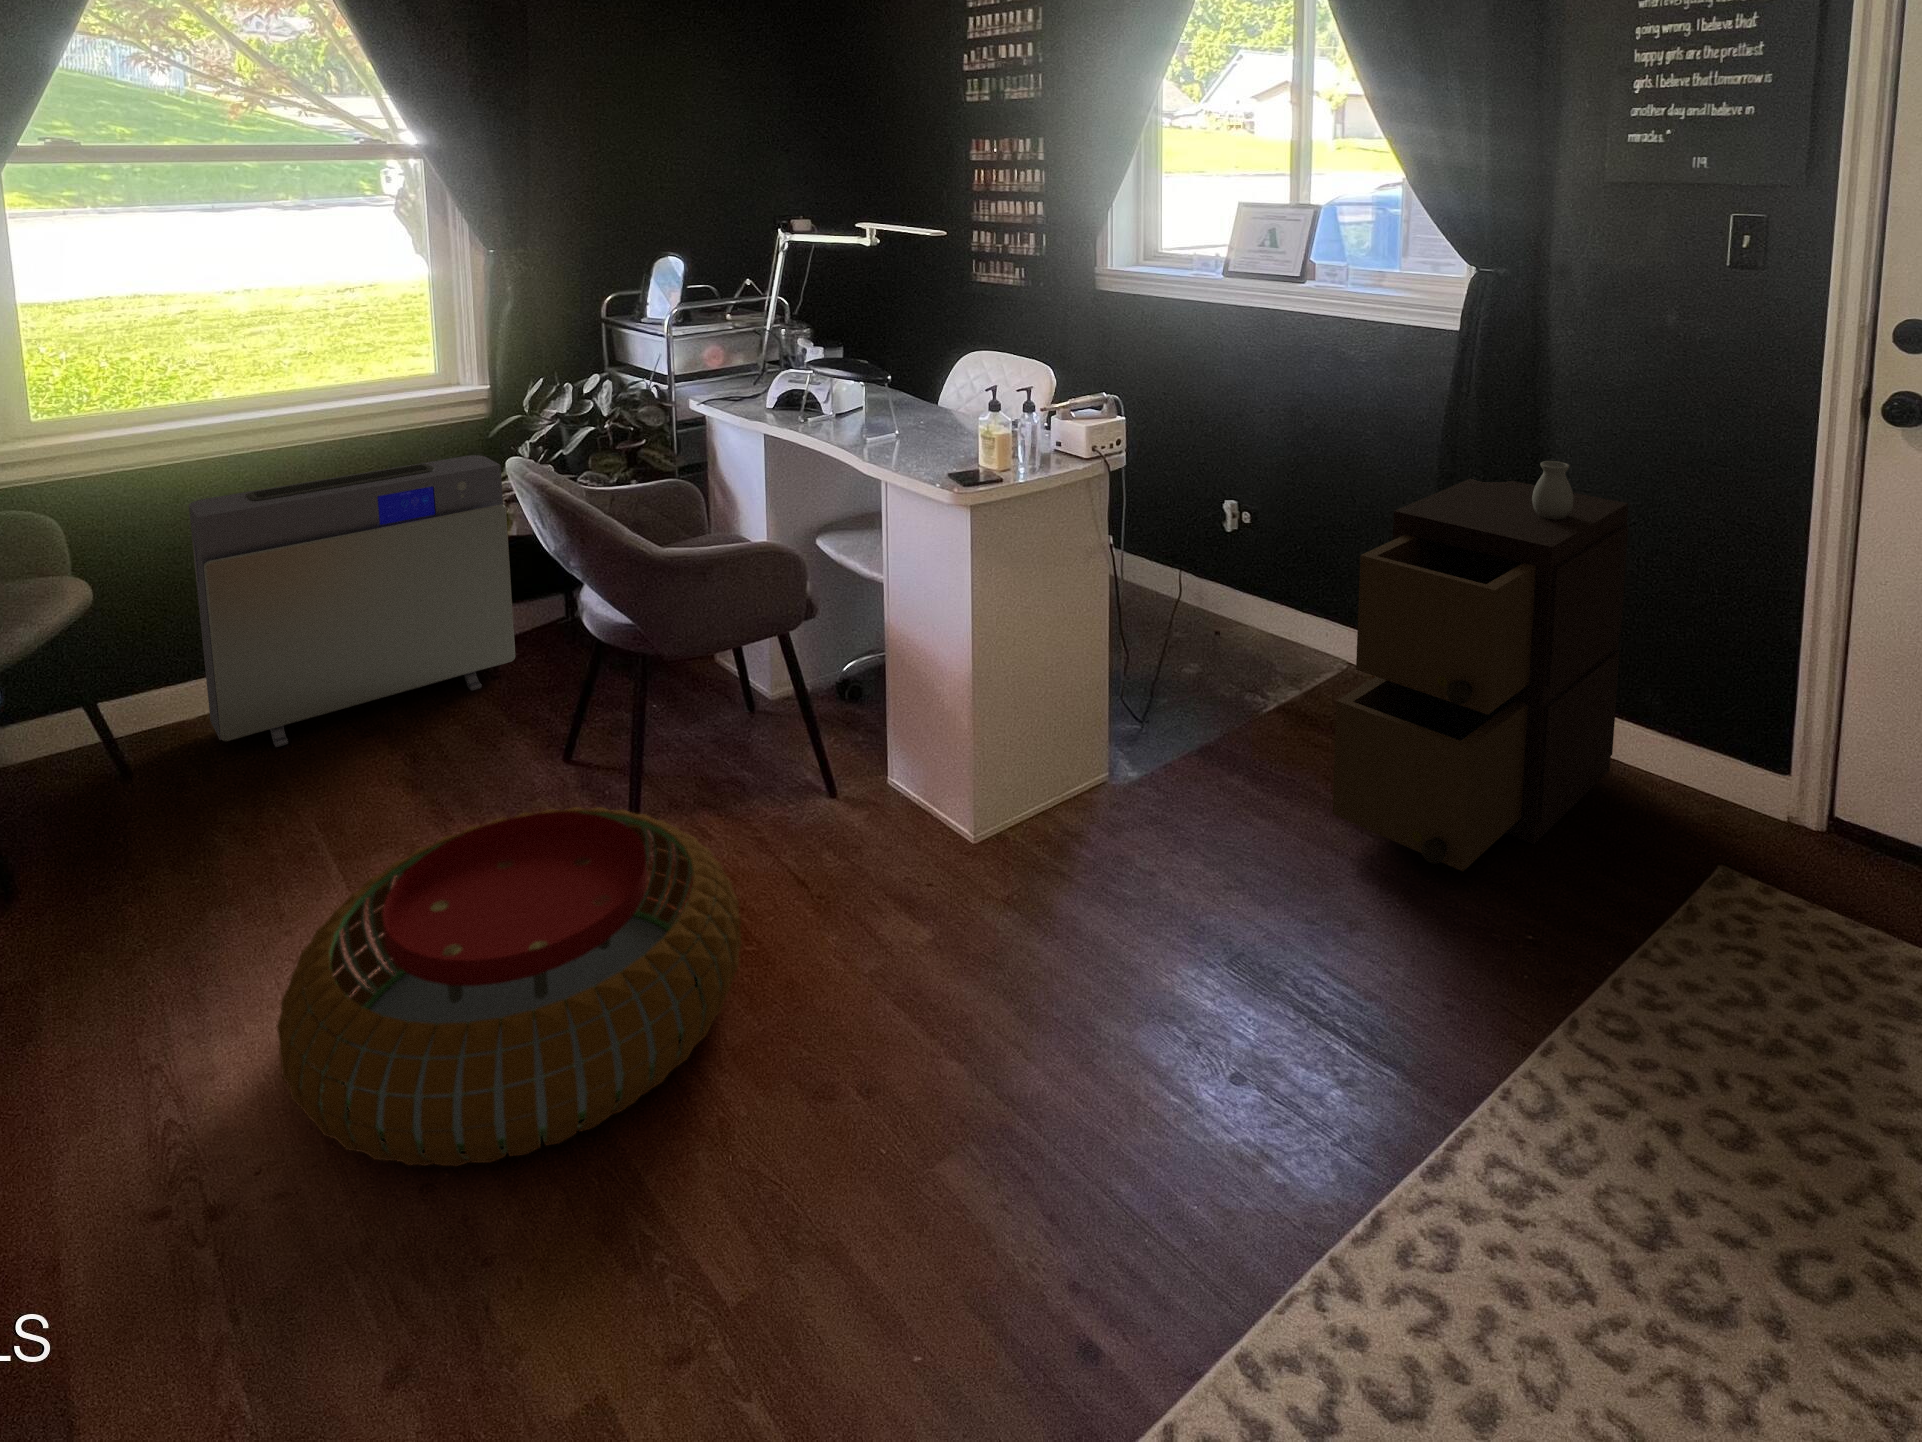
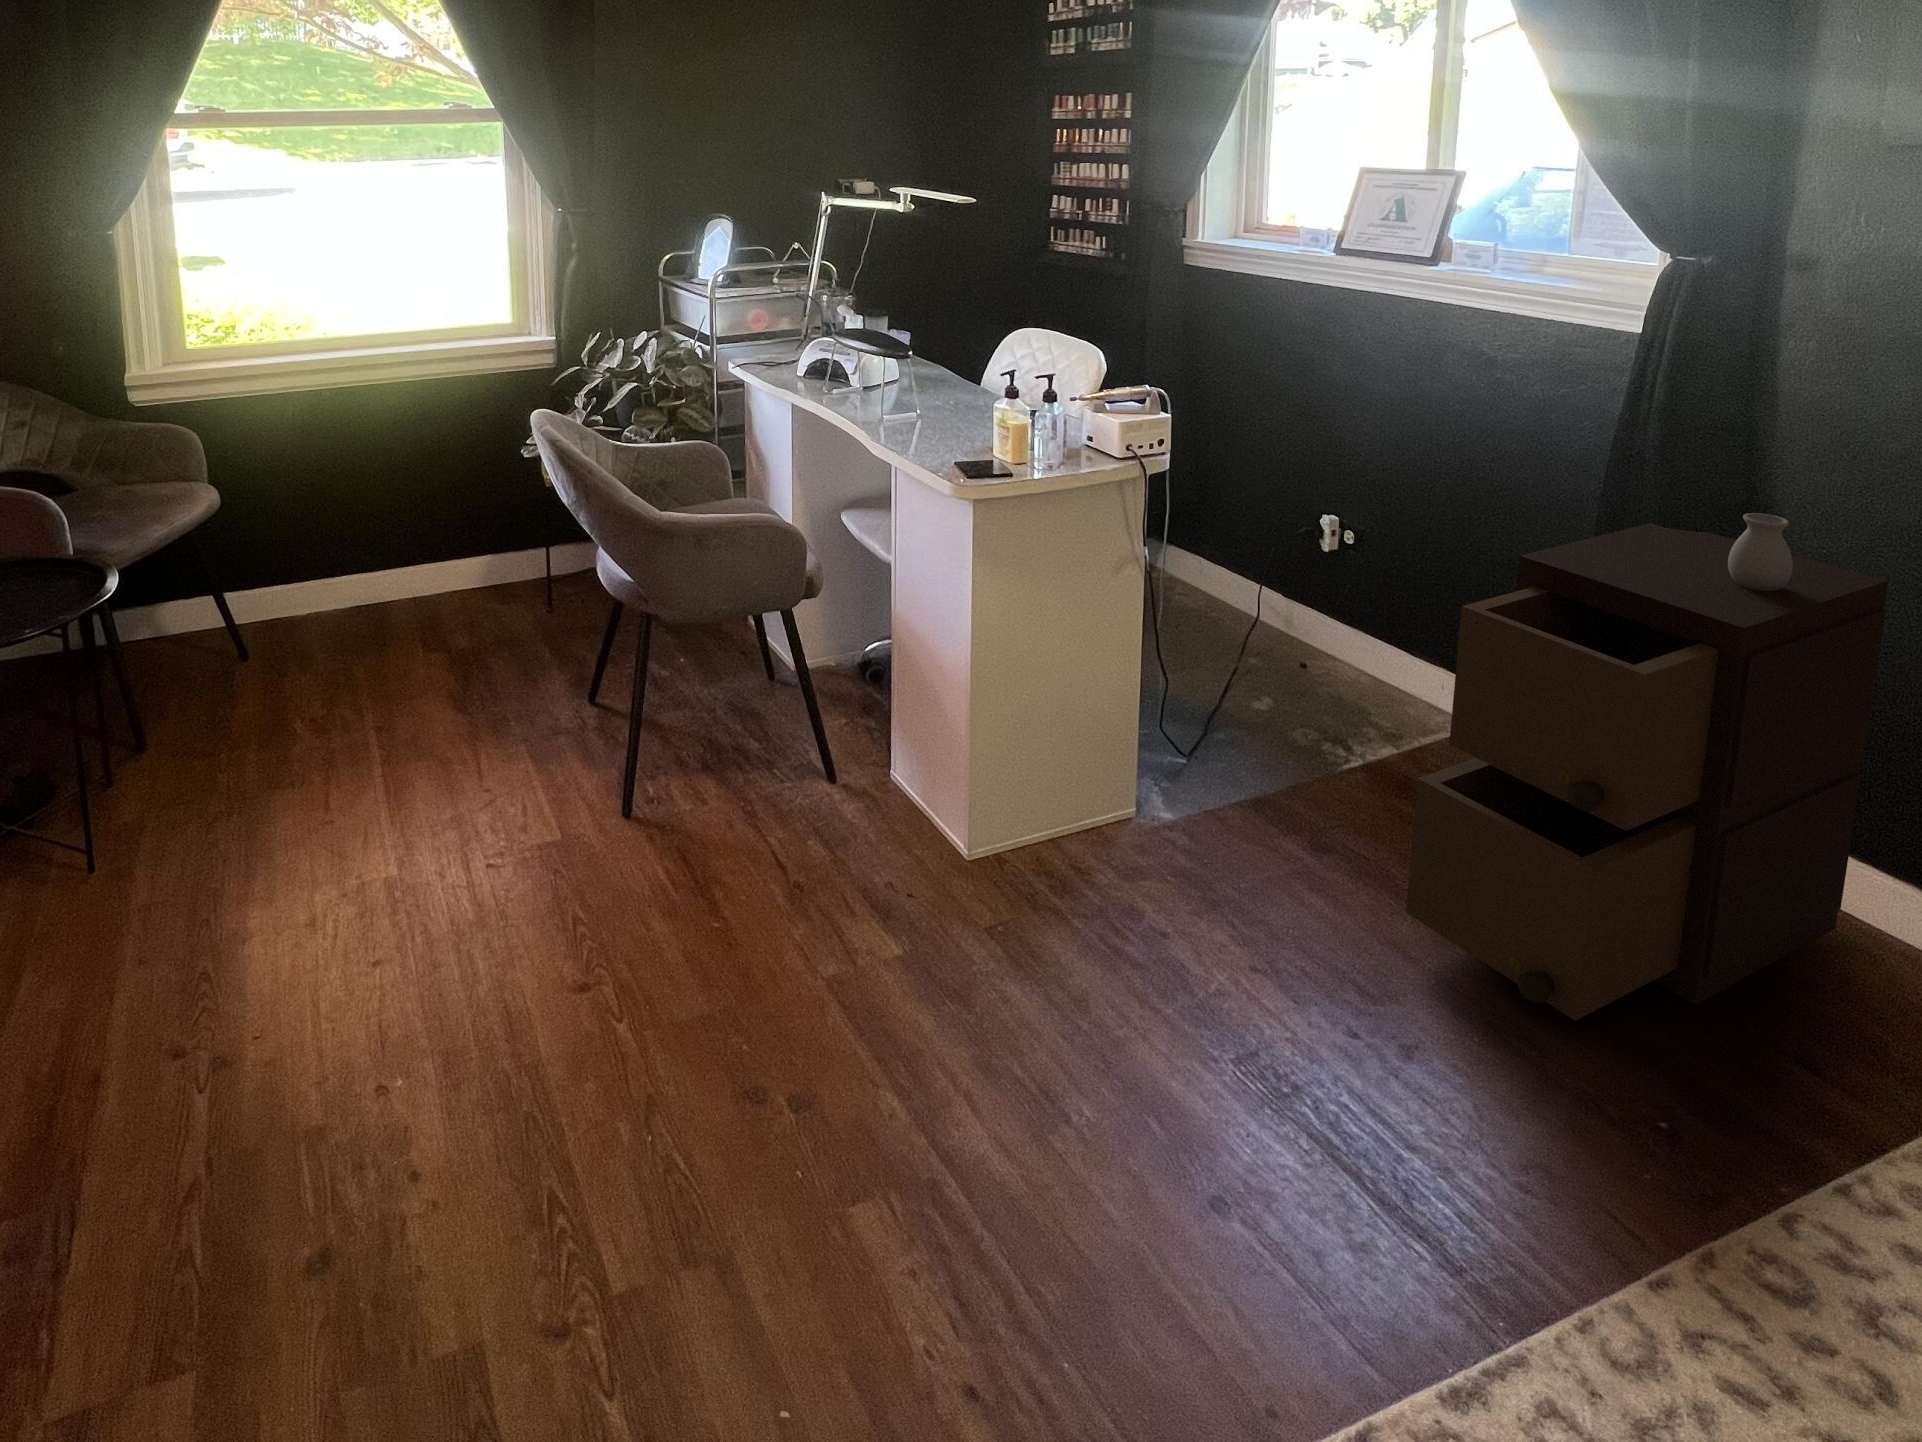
air purifier: present [189,455,515,747] -> none [294,404,564,654]
pouf: present [277,807,741,1166] -> none [279,753,701,1086]

